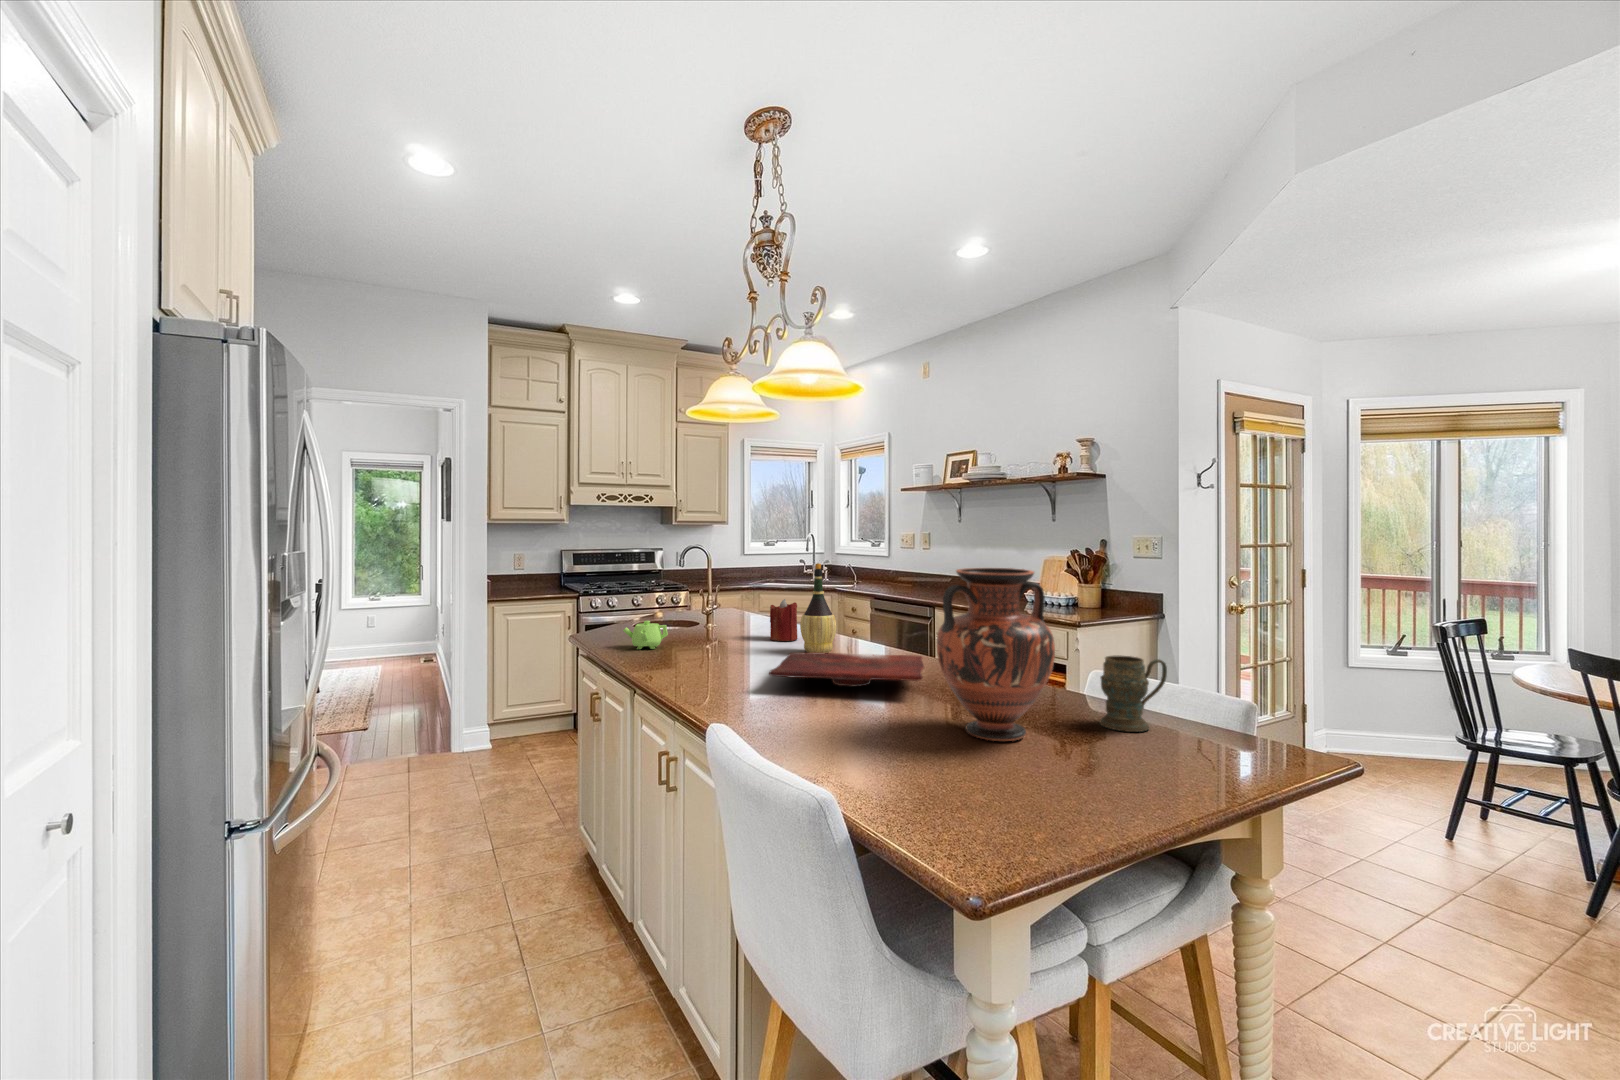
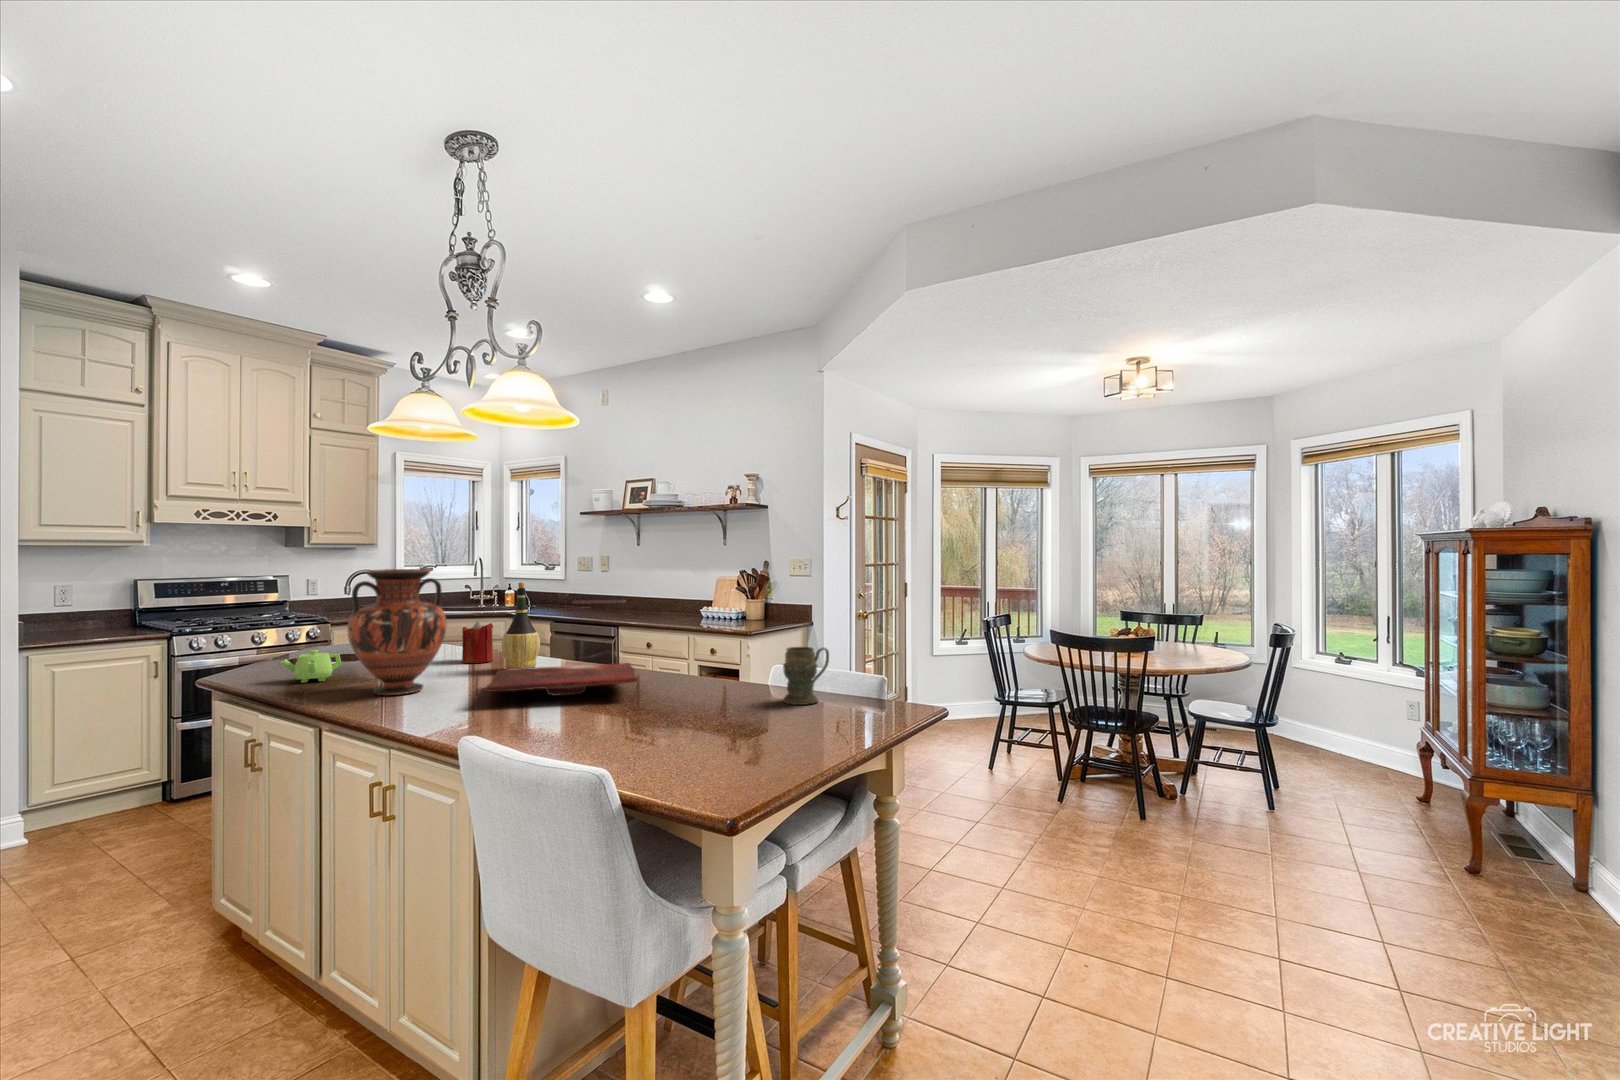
vase: present [937,568,1055,741] -> present [348,569,447,695]

